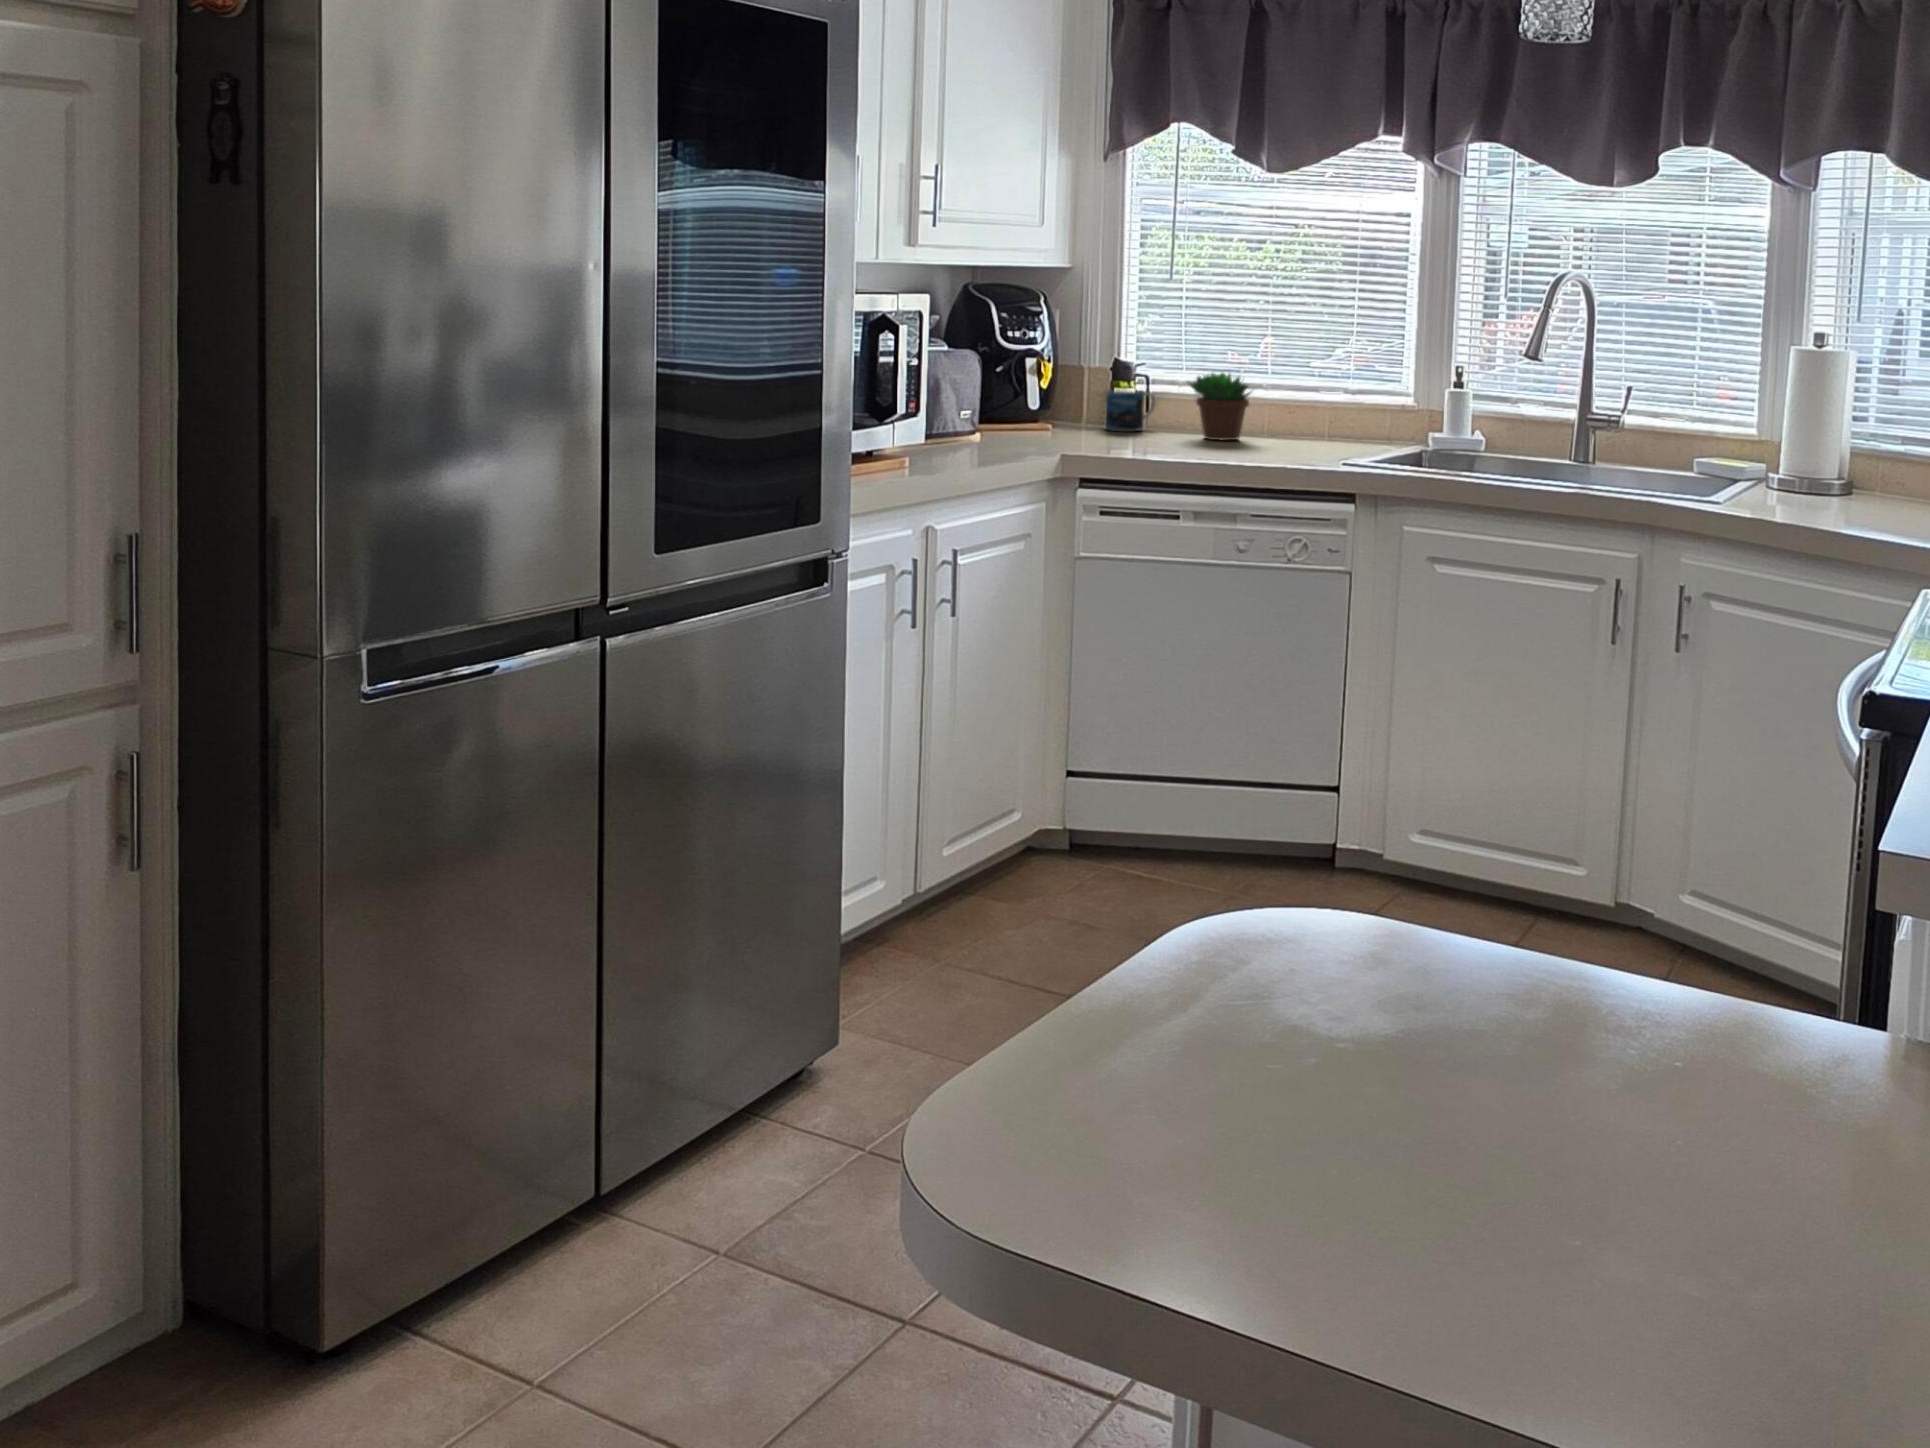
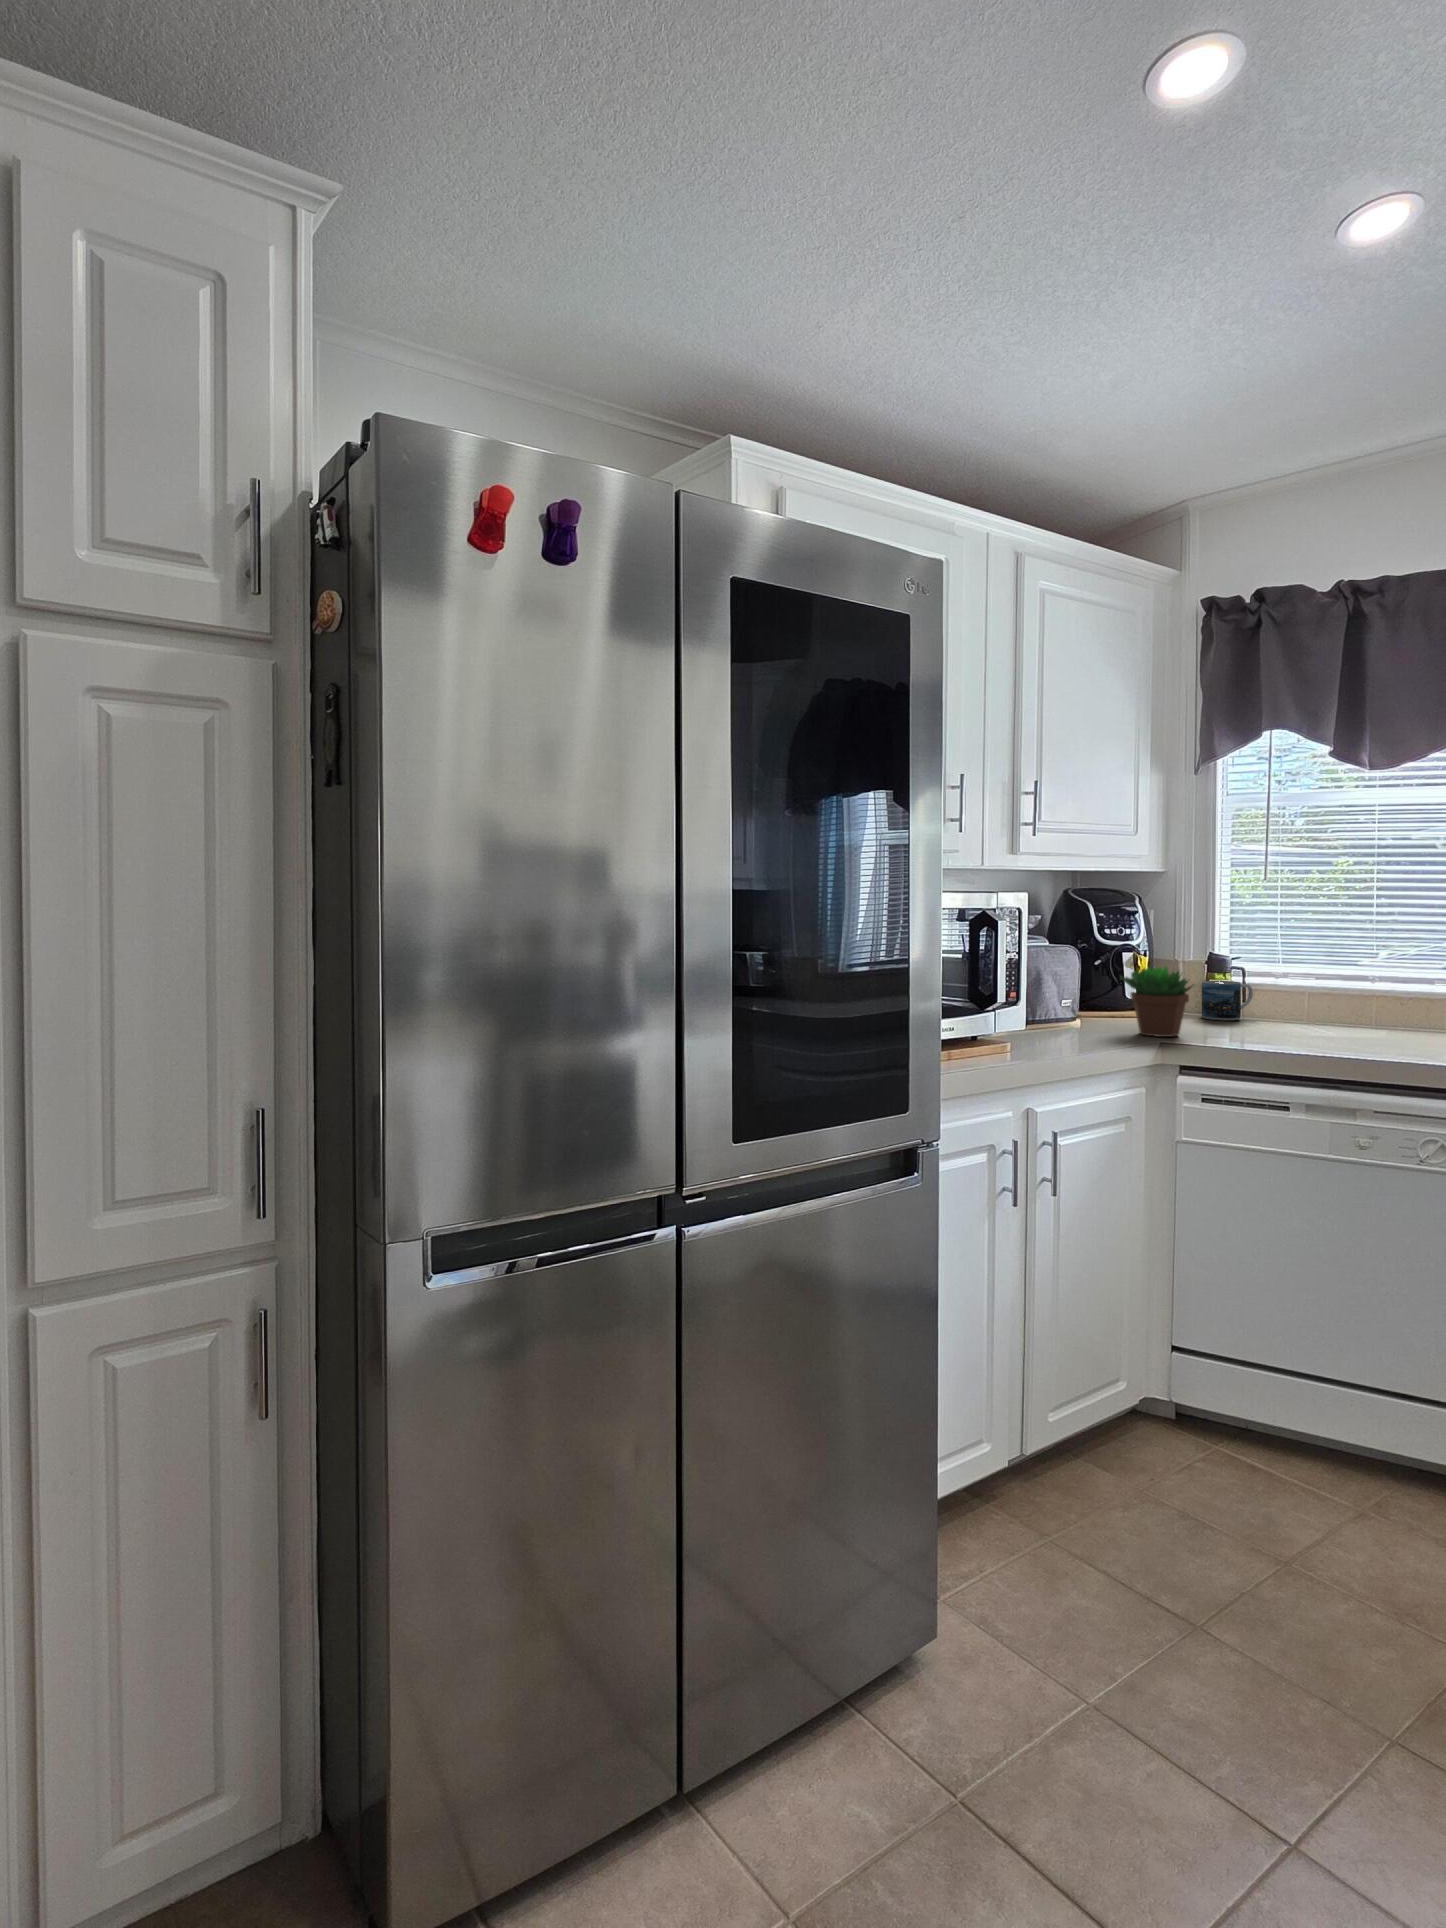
succulent plant: present [1189,373,1251,440] -> present [1121,967,1192,1037]

